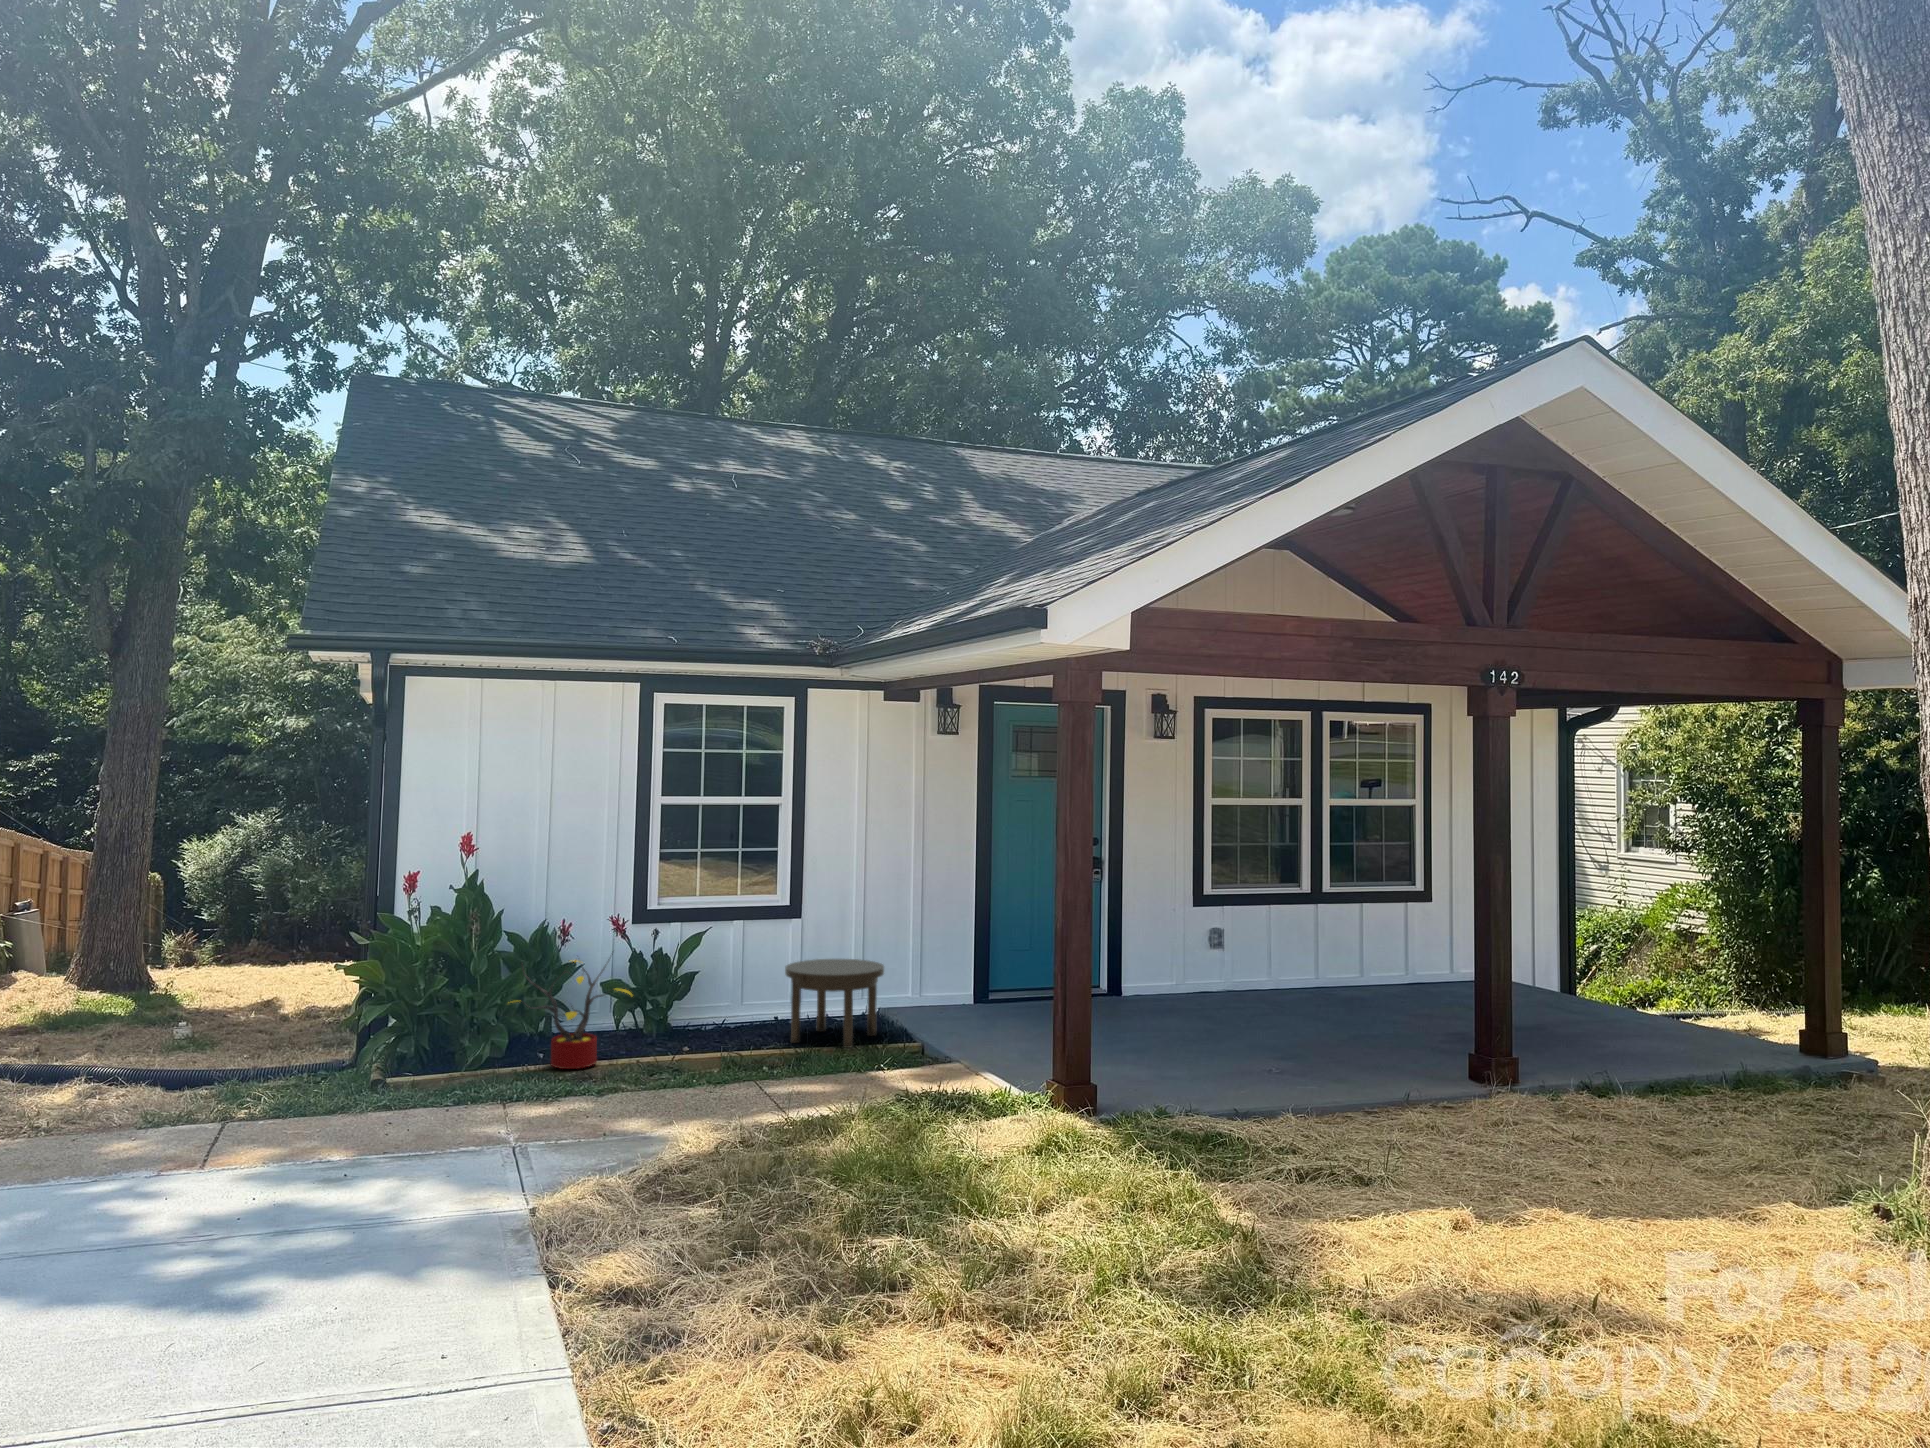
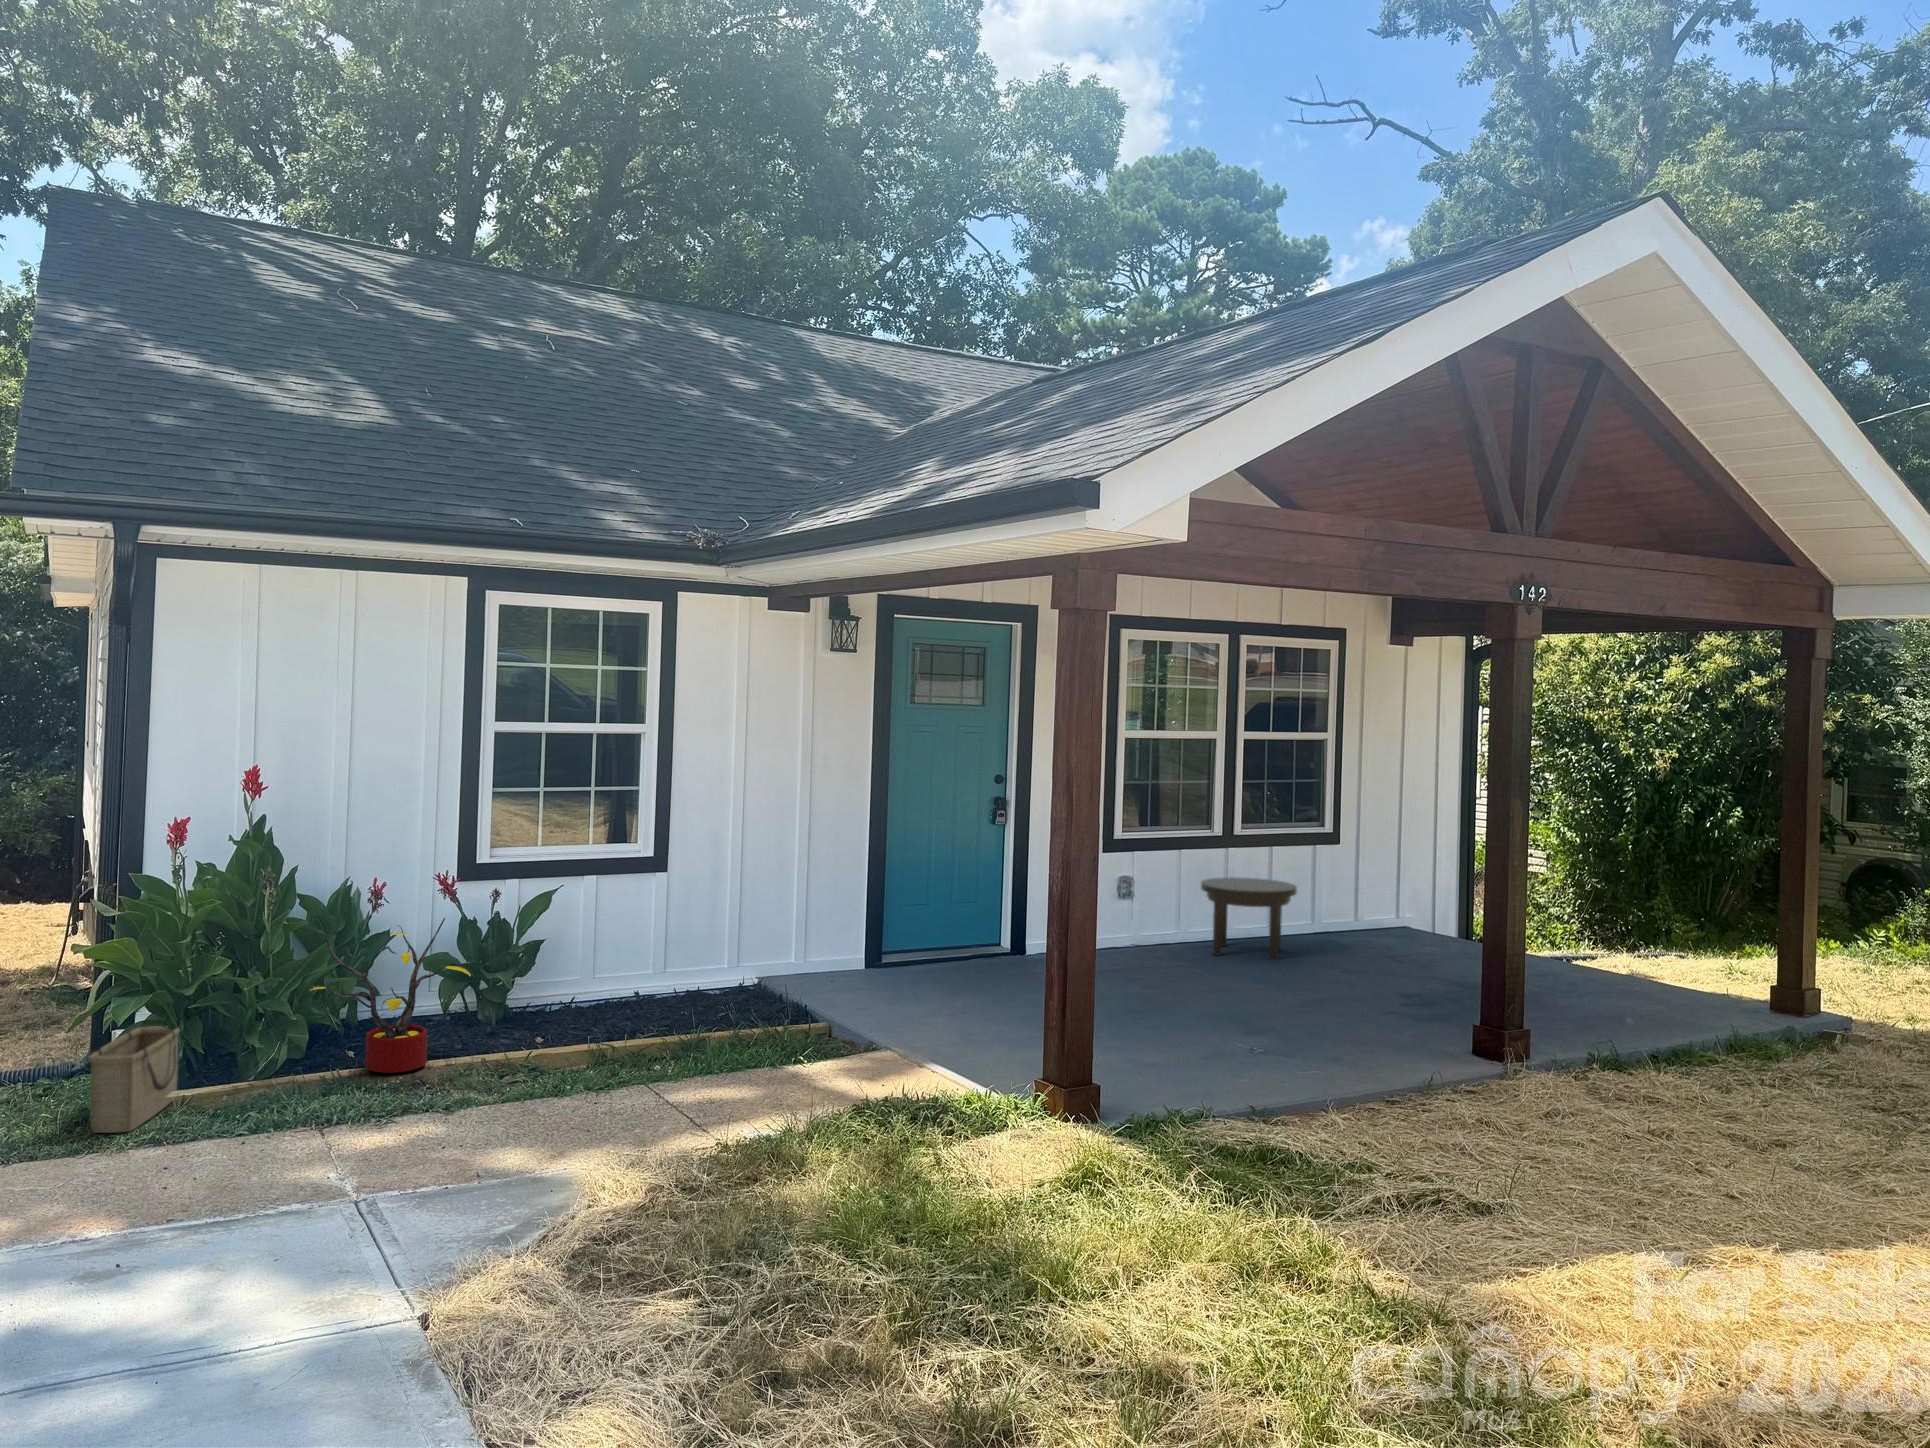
side table: present [785,959,884,1048] -> present [1201,877,1297,960]
basket: none [346,1026,415,1101] -> present [88,1026,180,1133]

